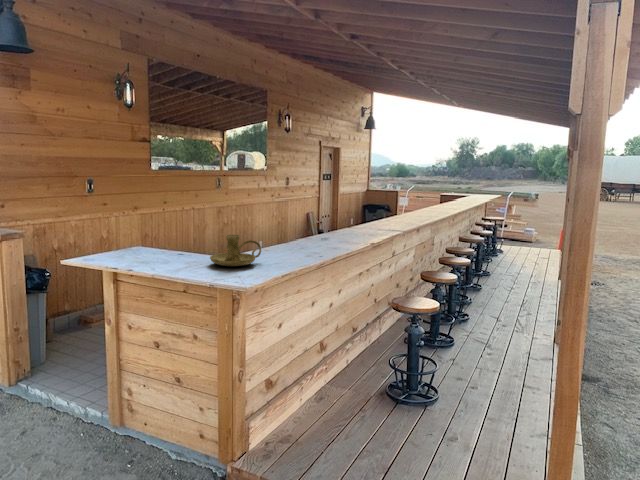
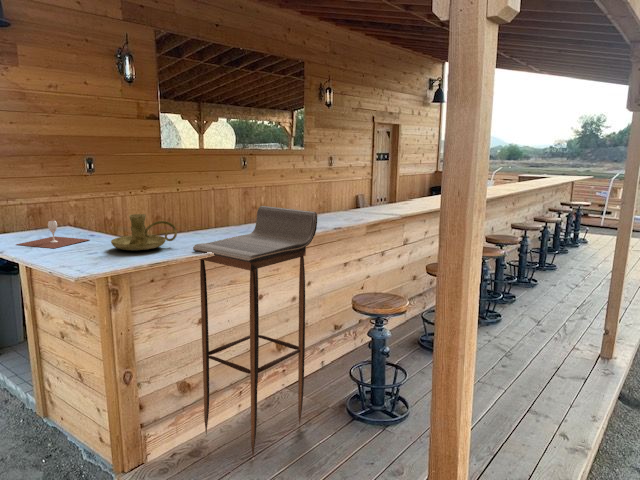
bar stool: none [283,226,375,440] -> present [193,206,317,455]
wine glass: none [115,241,175,266] -> present [17,221,89,248]

